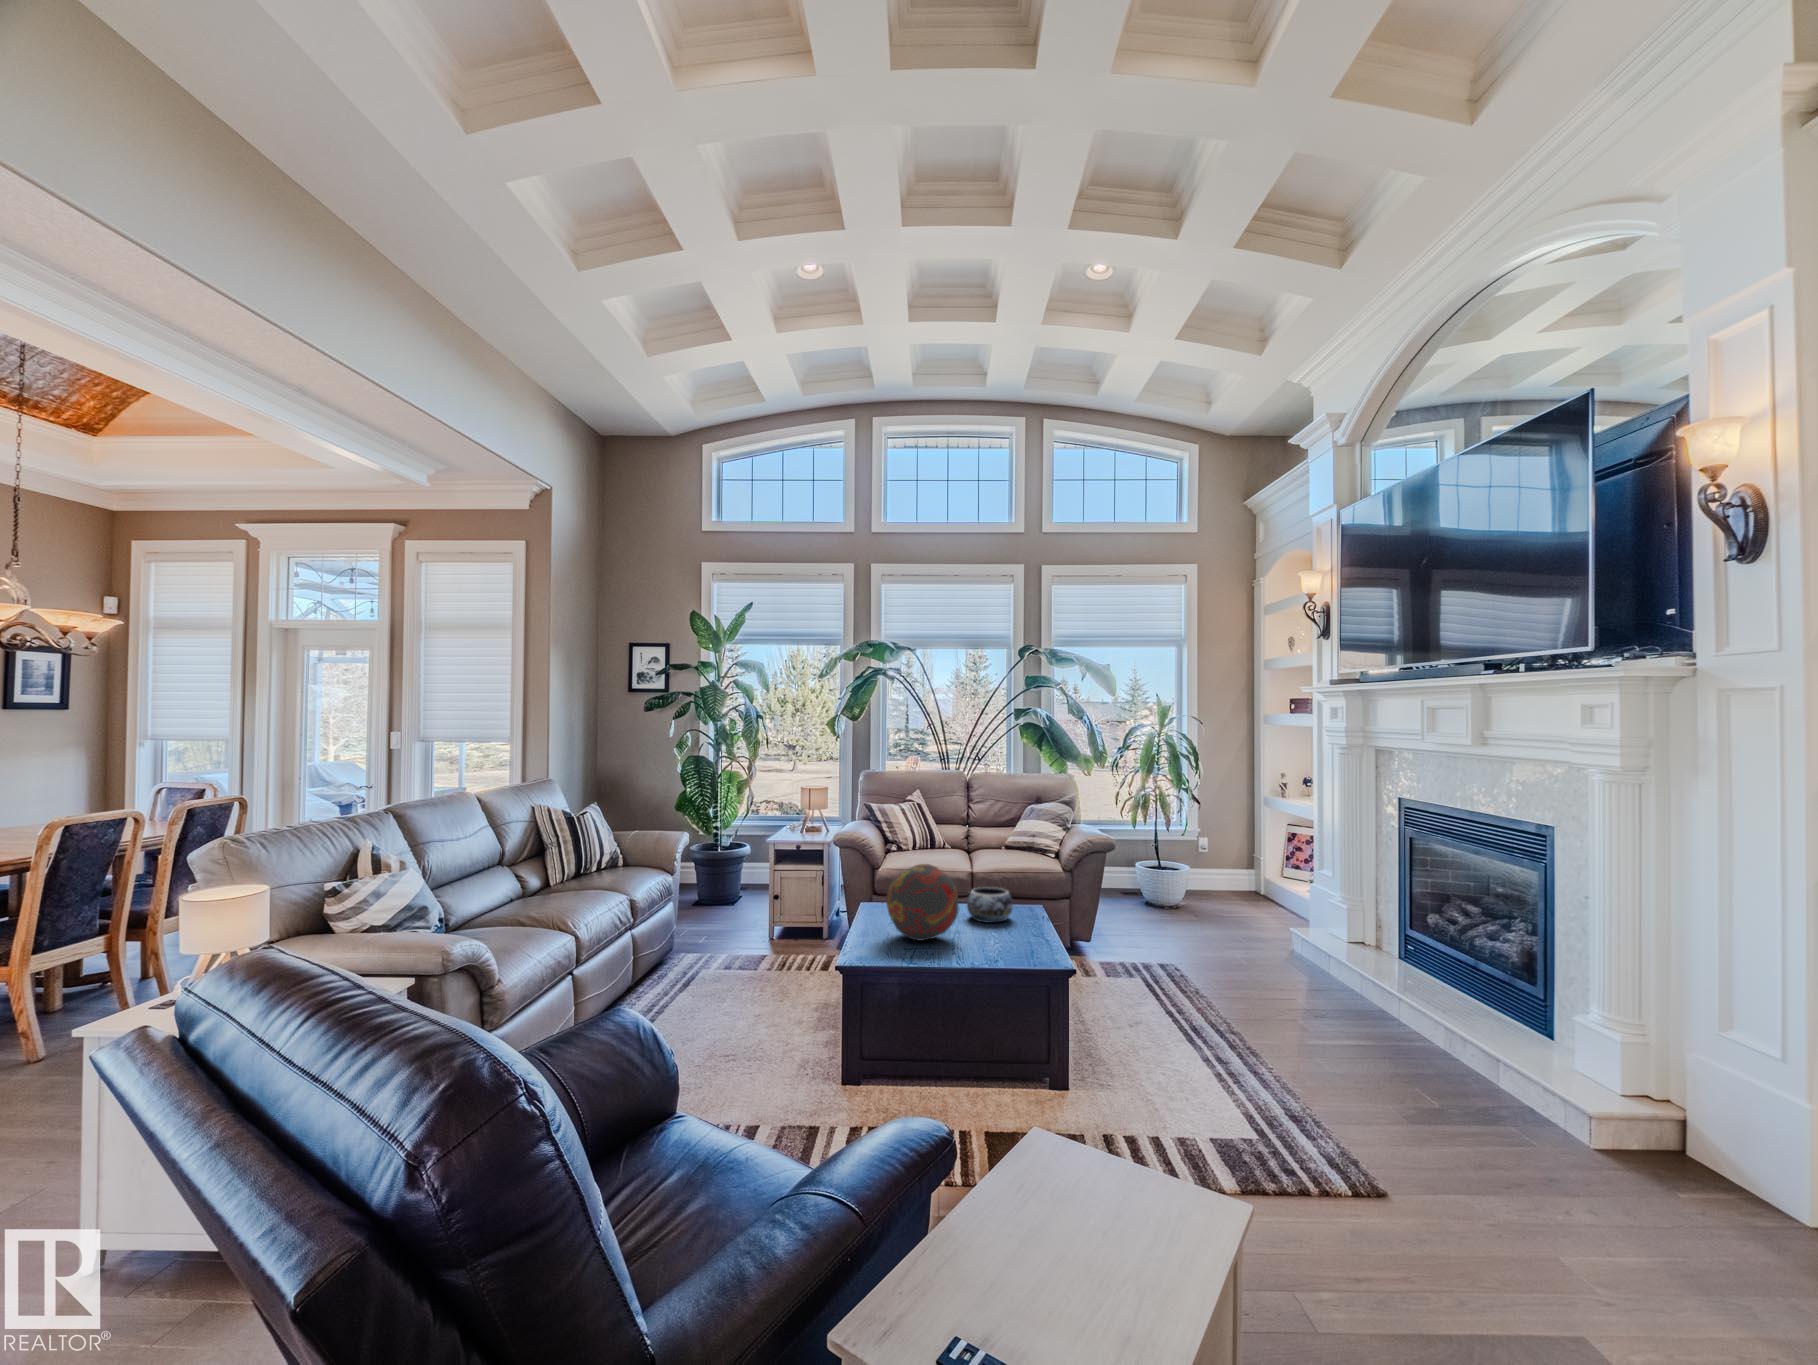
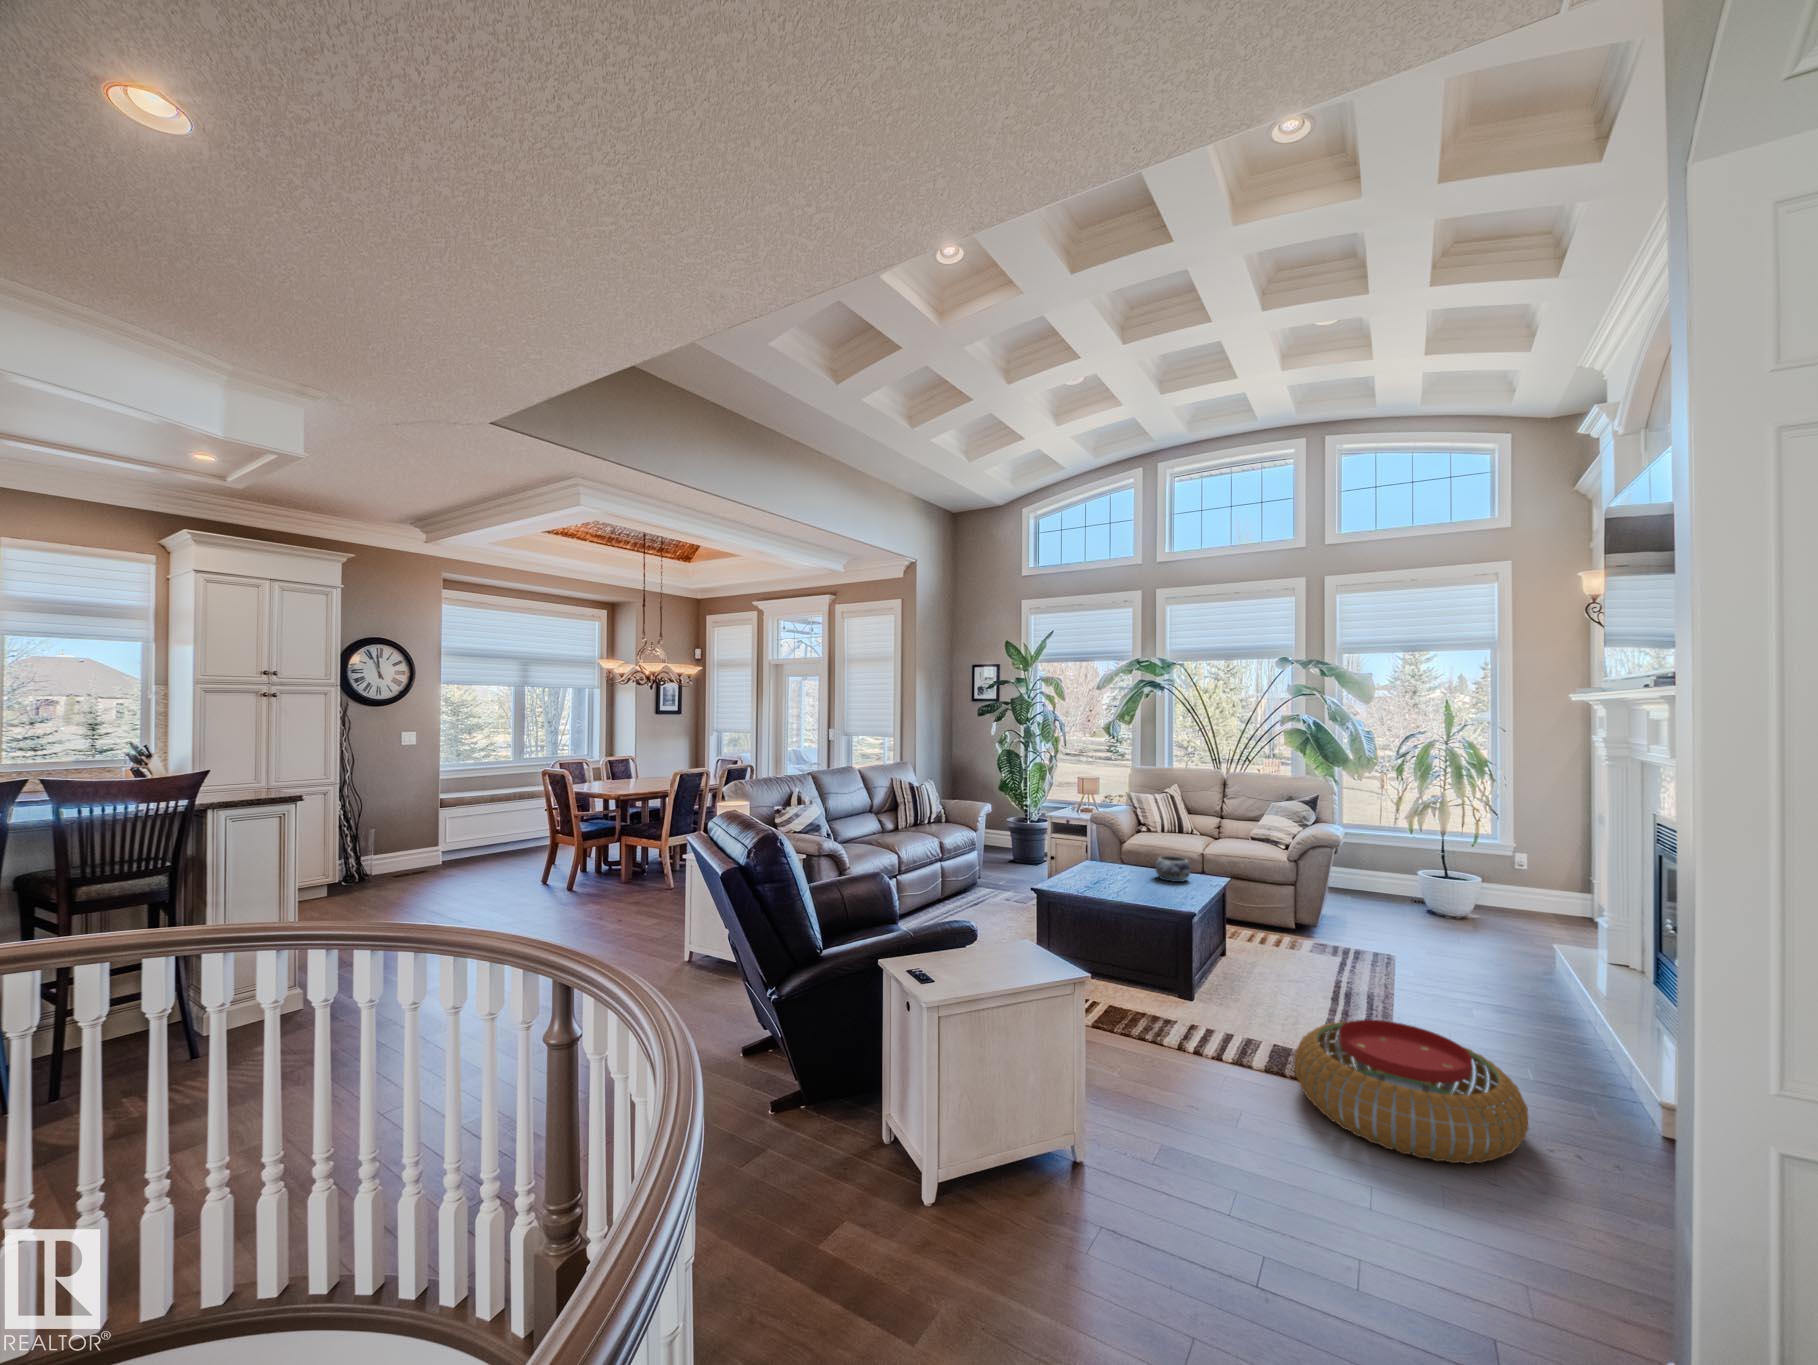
decorative orb: present [886,864,959,941] -> none [1082,832,1134,884]
pouf: none [1282,1088,1593,1292] -> present [1294,1020,1528,1164]

